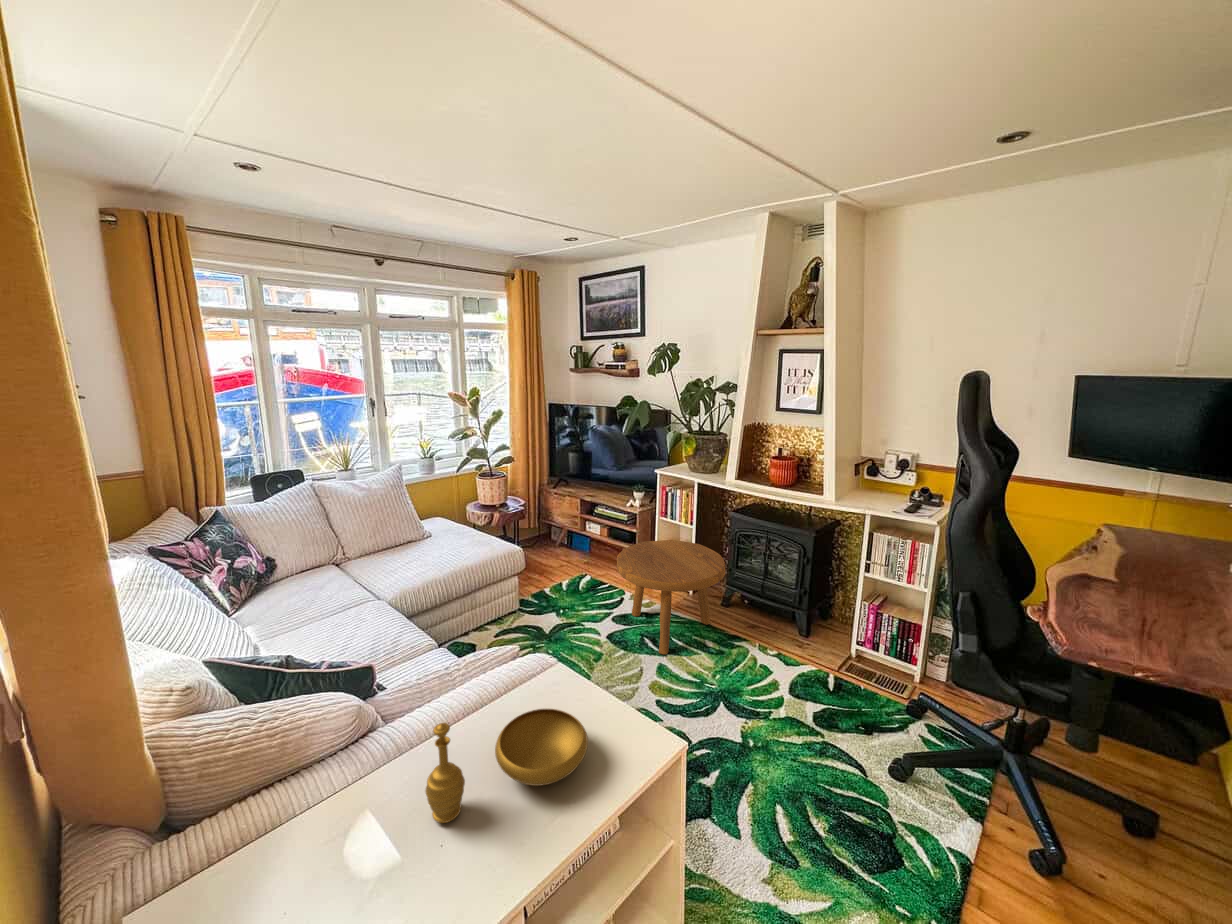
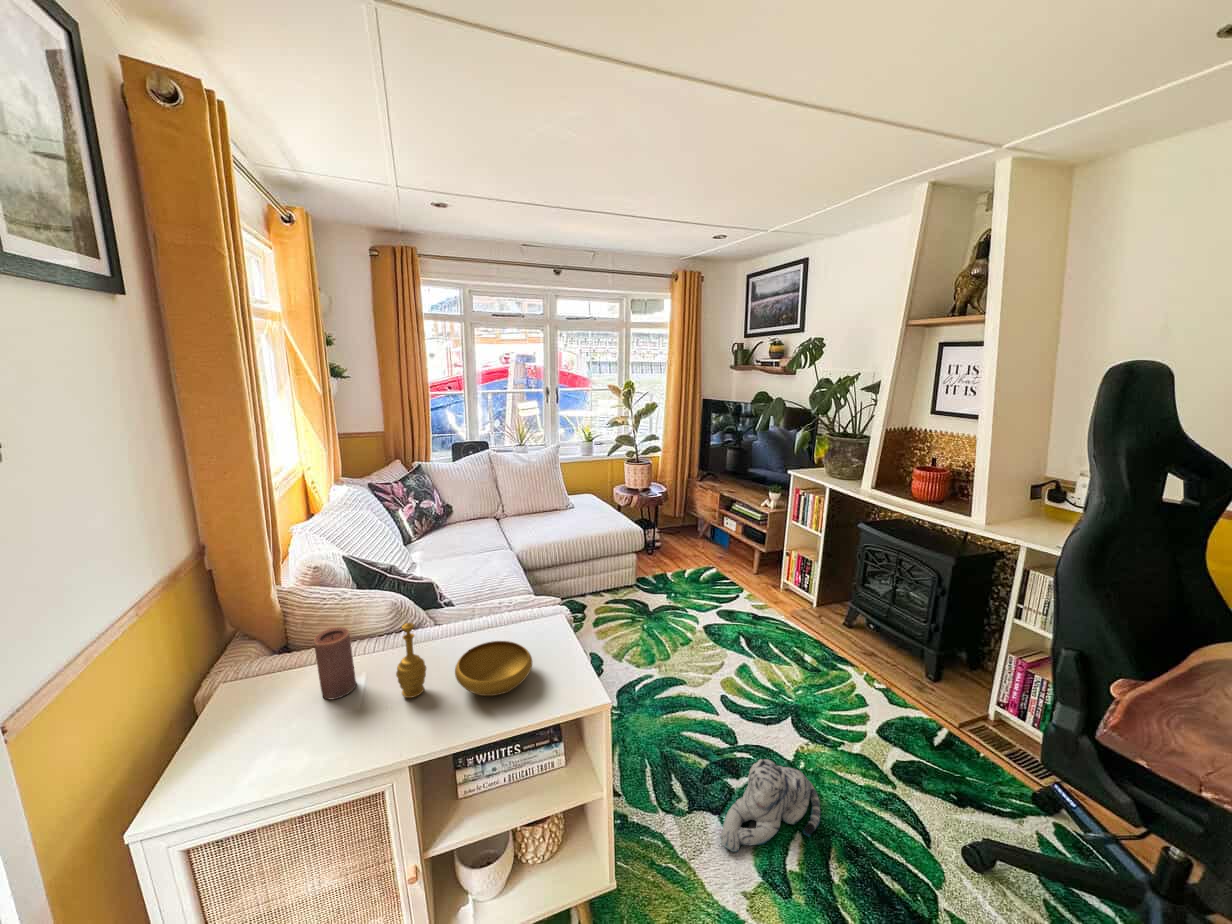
footstool: present [617,540,725,655] -> none [717,542,836,658]
plush toy: none [717,748,790,849] -> present [721,759,821,852]
candle: none [293,759,354,870] -> present [314,627,356,700]

